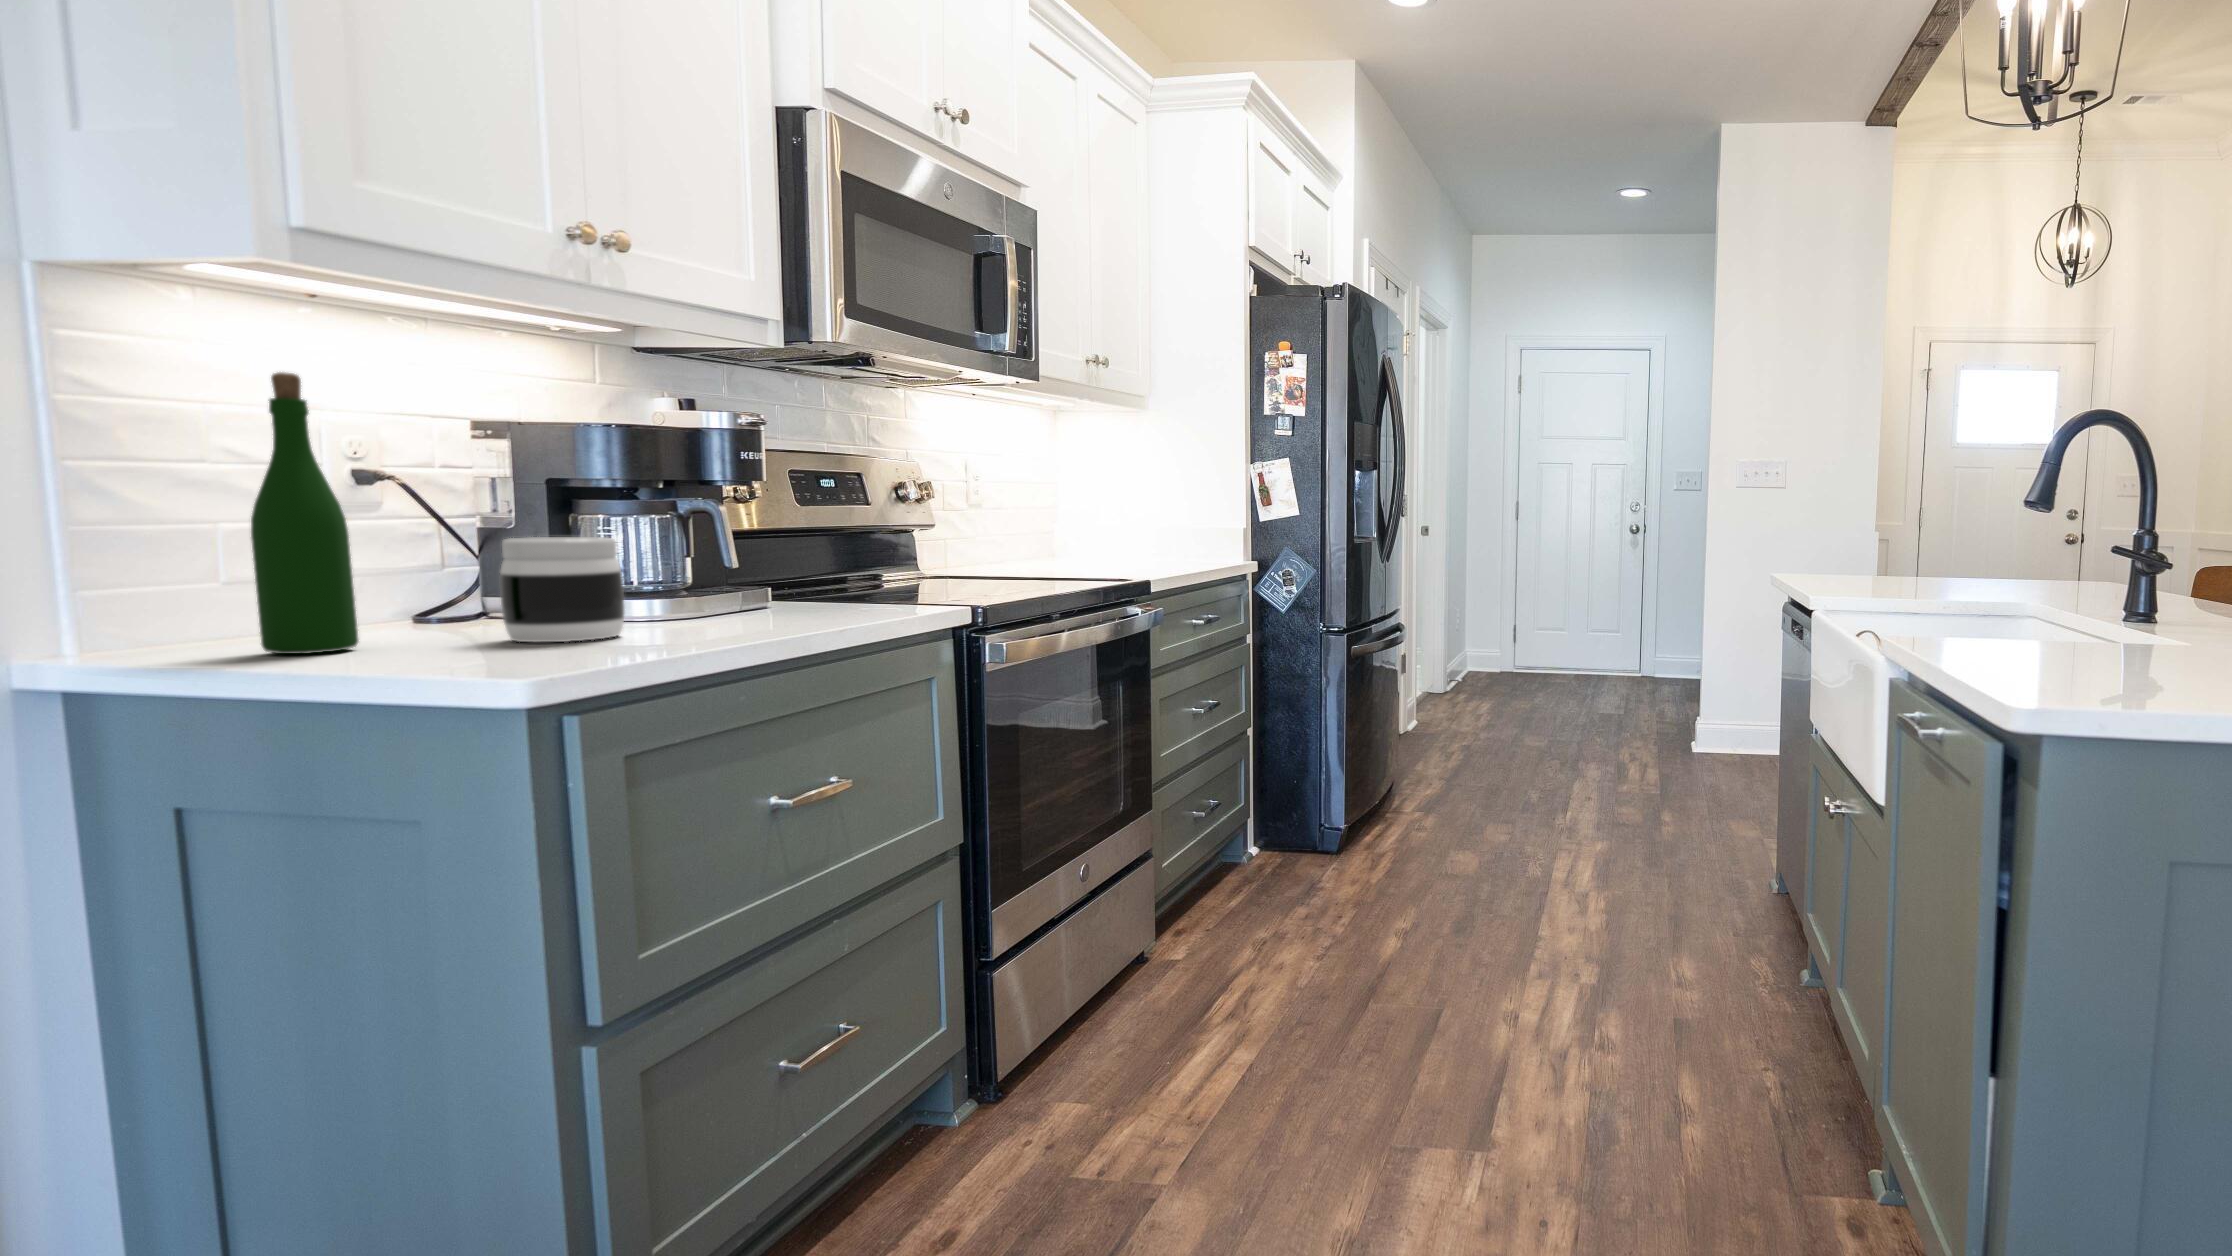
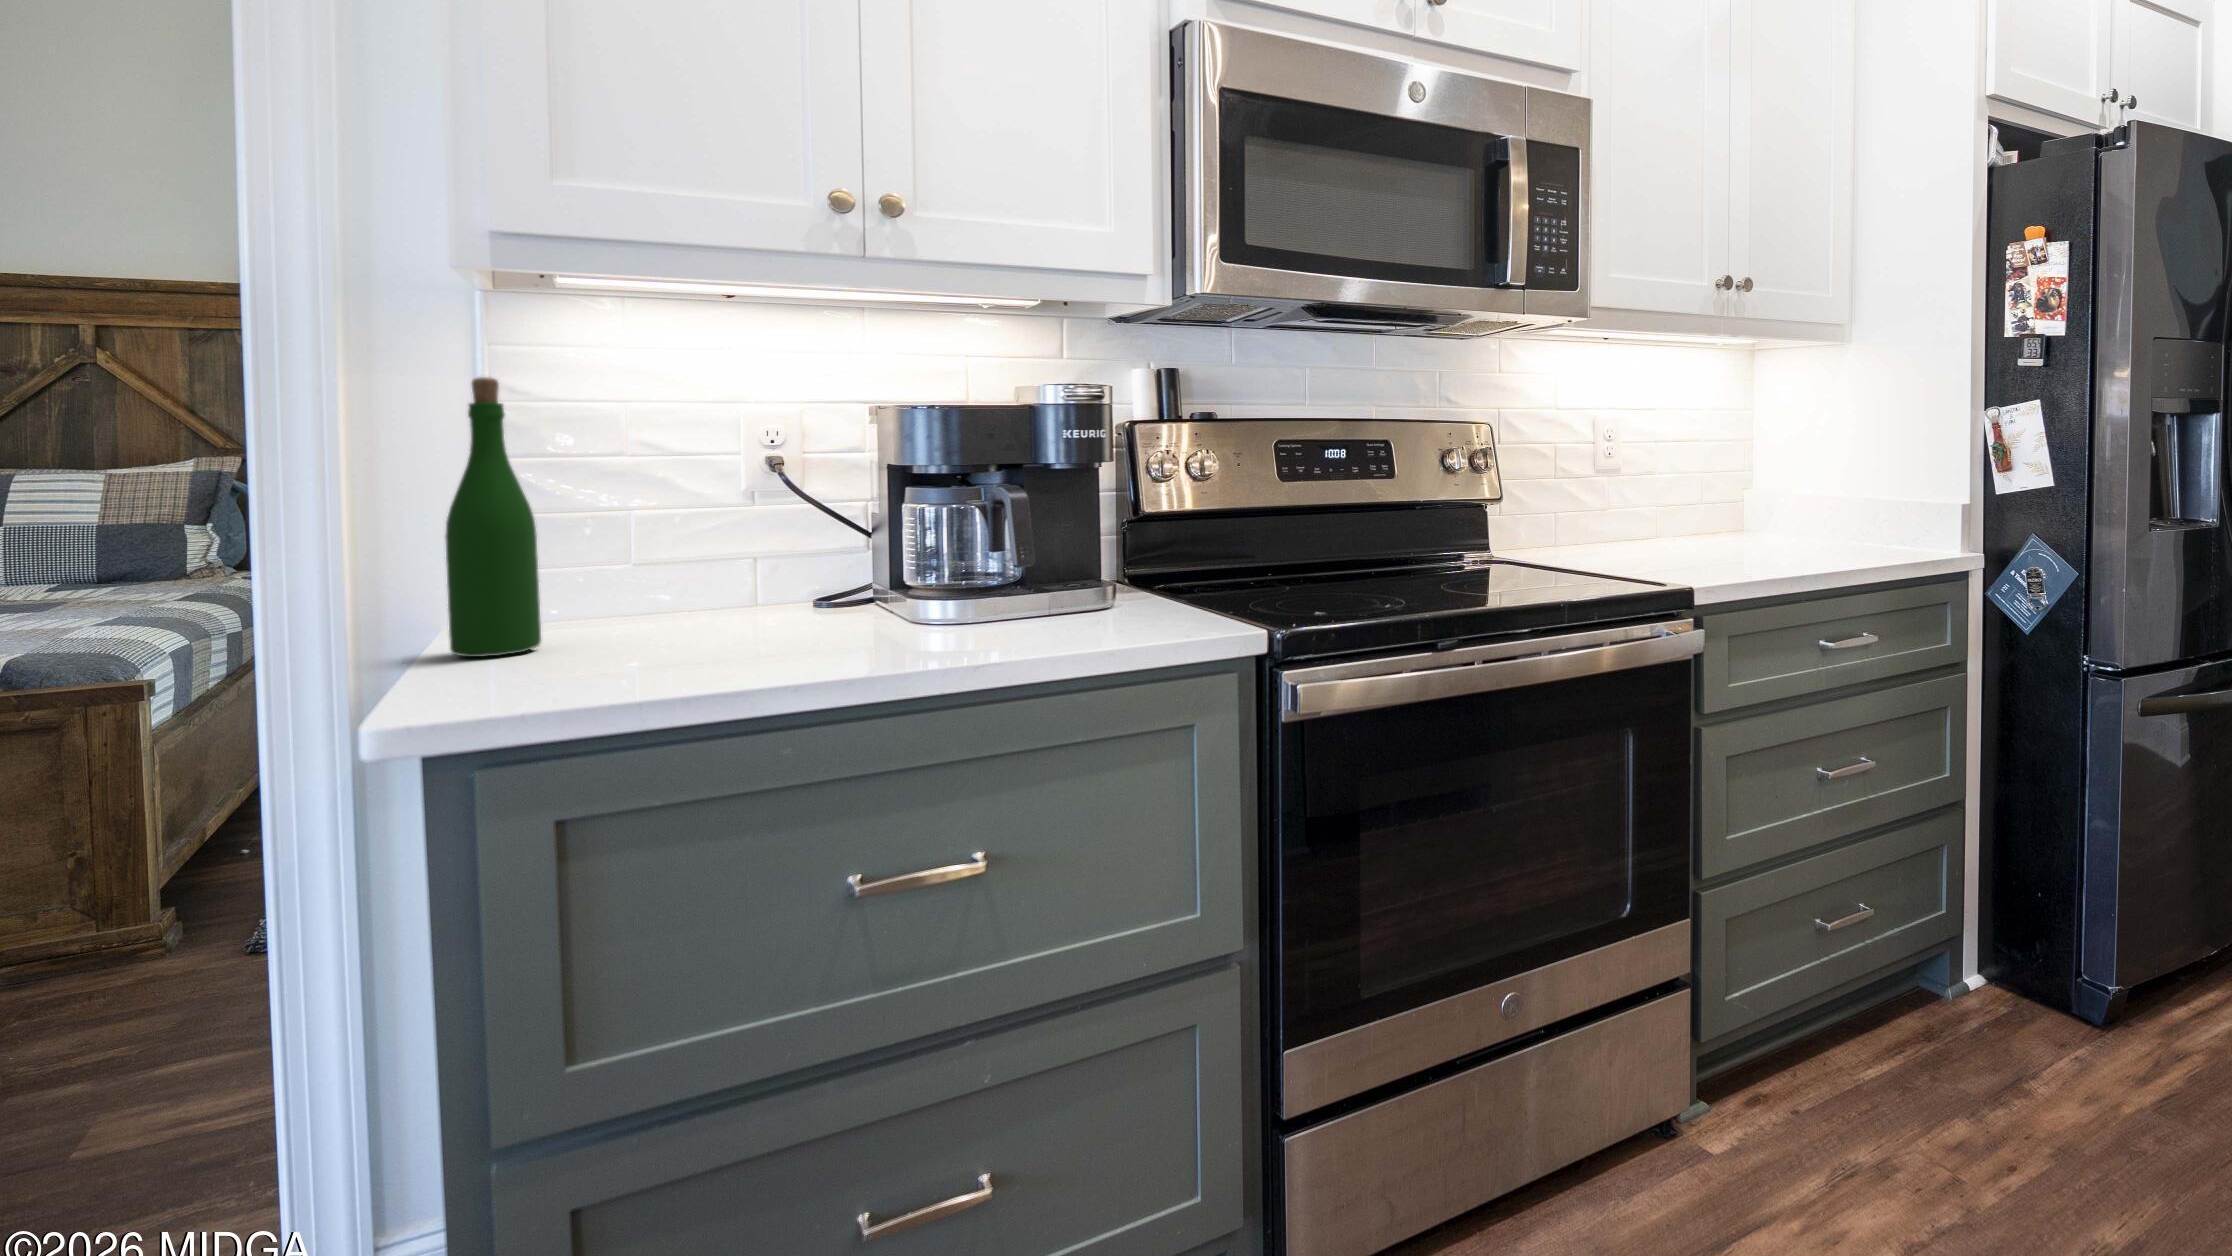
jar: present [500,537,625,642] -> none [612,540,745,664]

